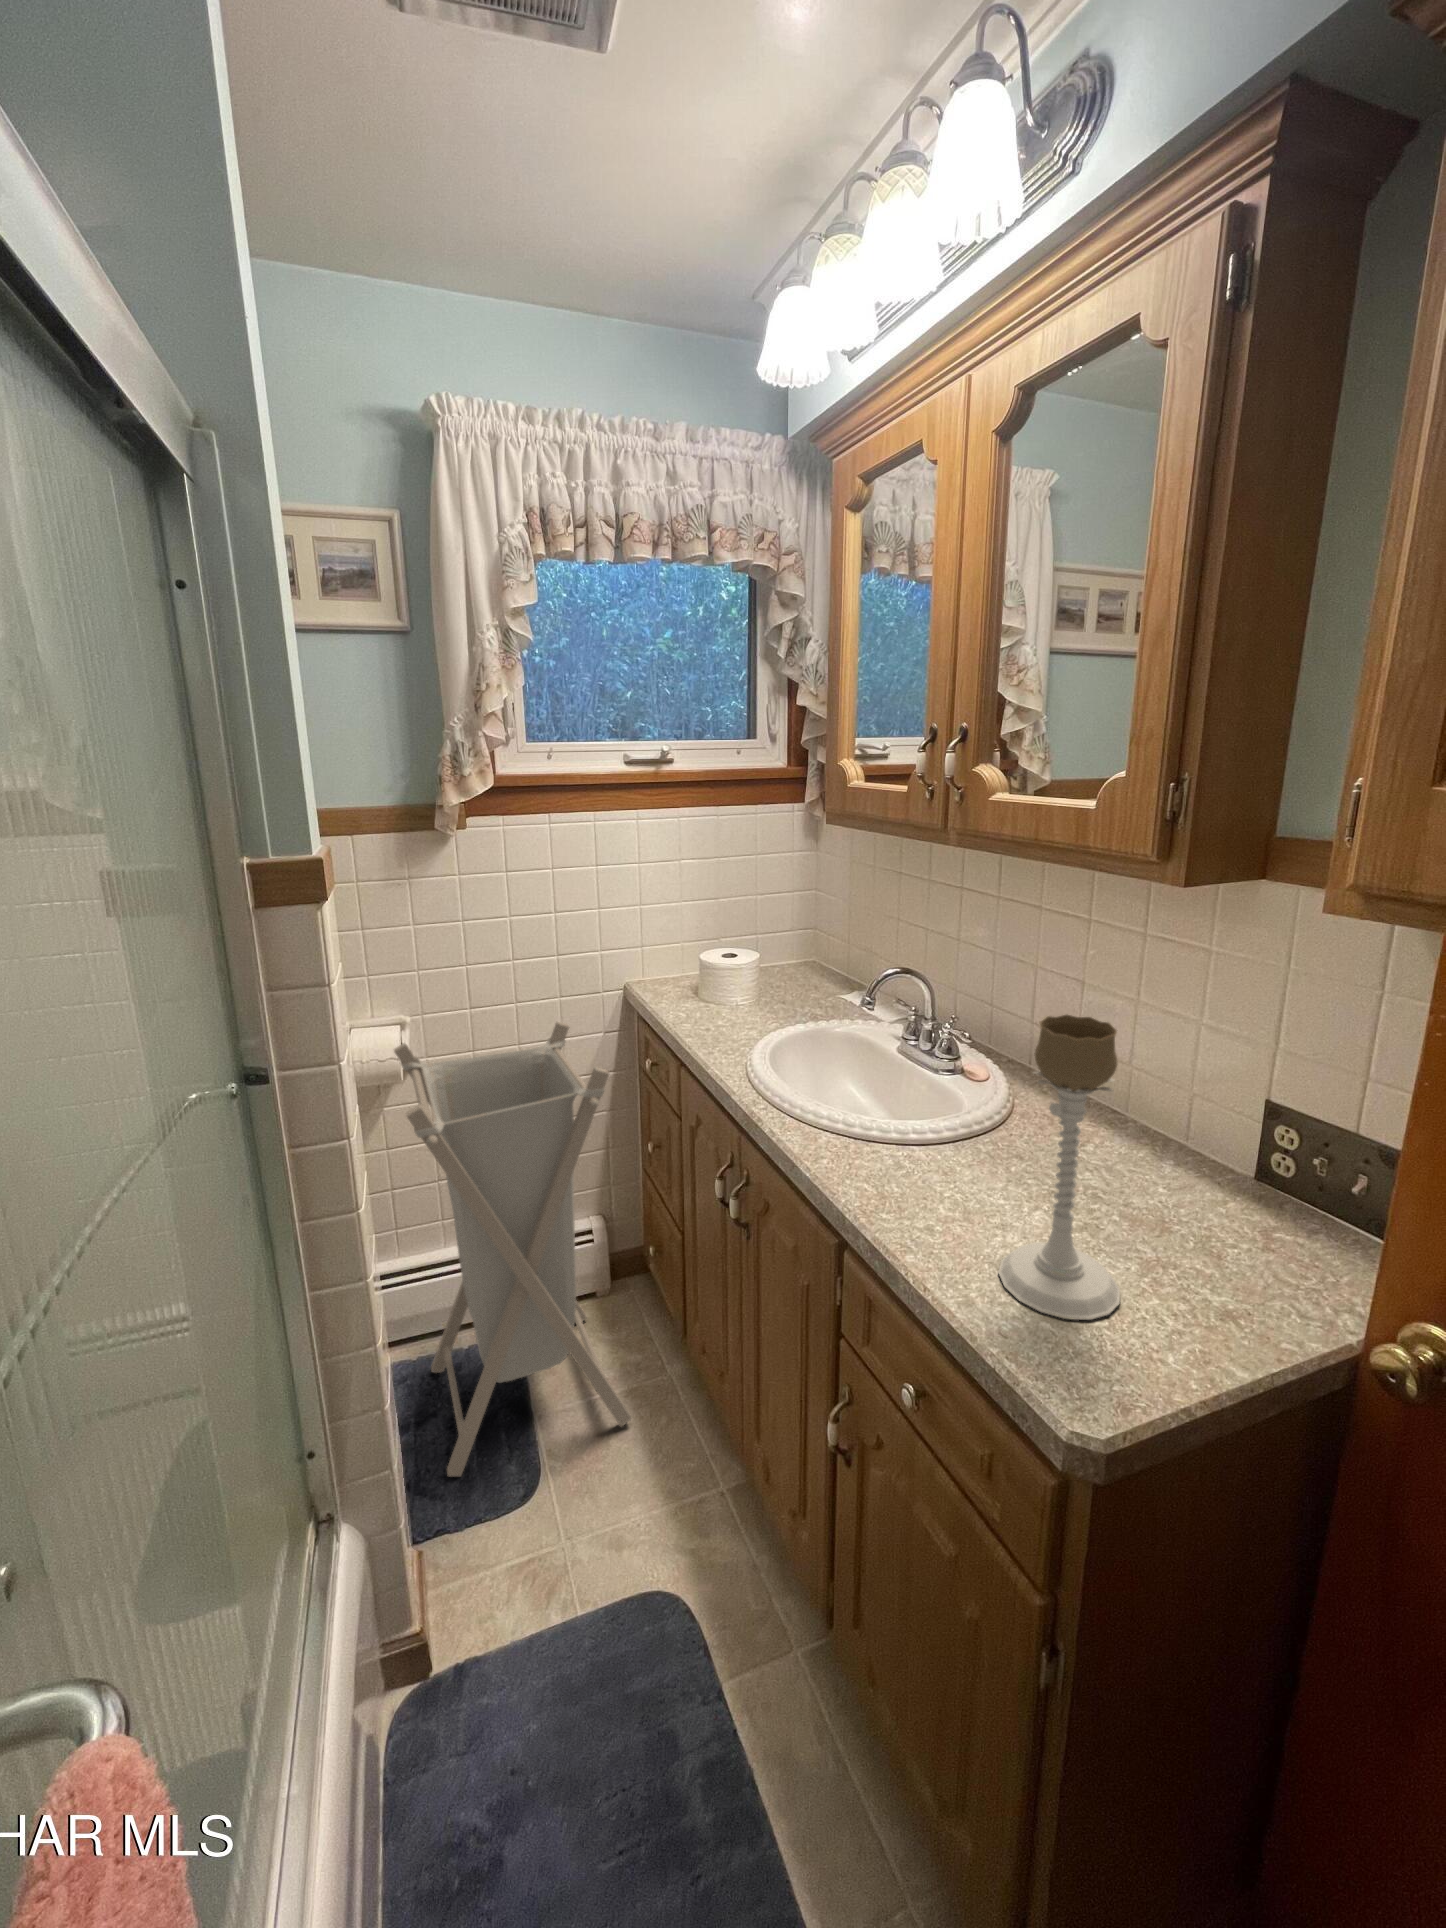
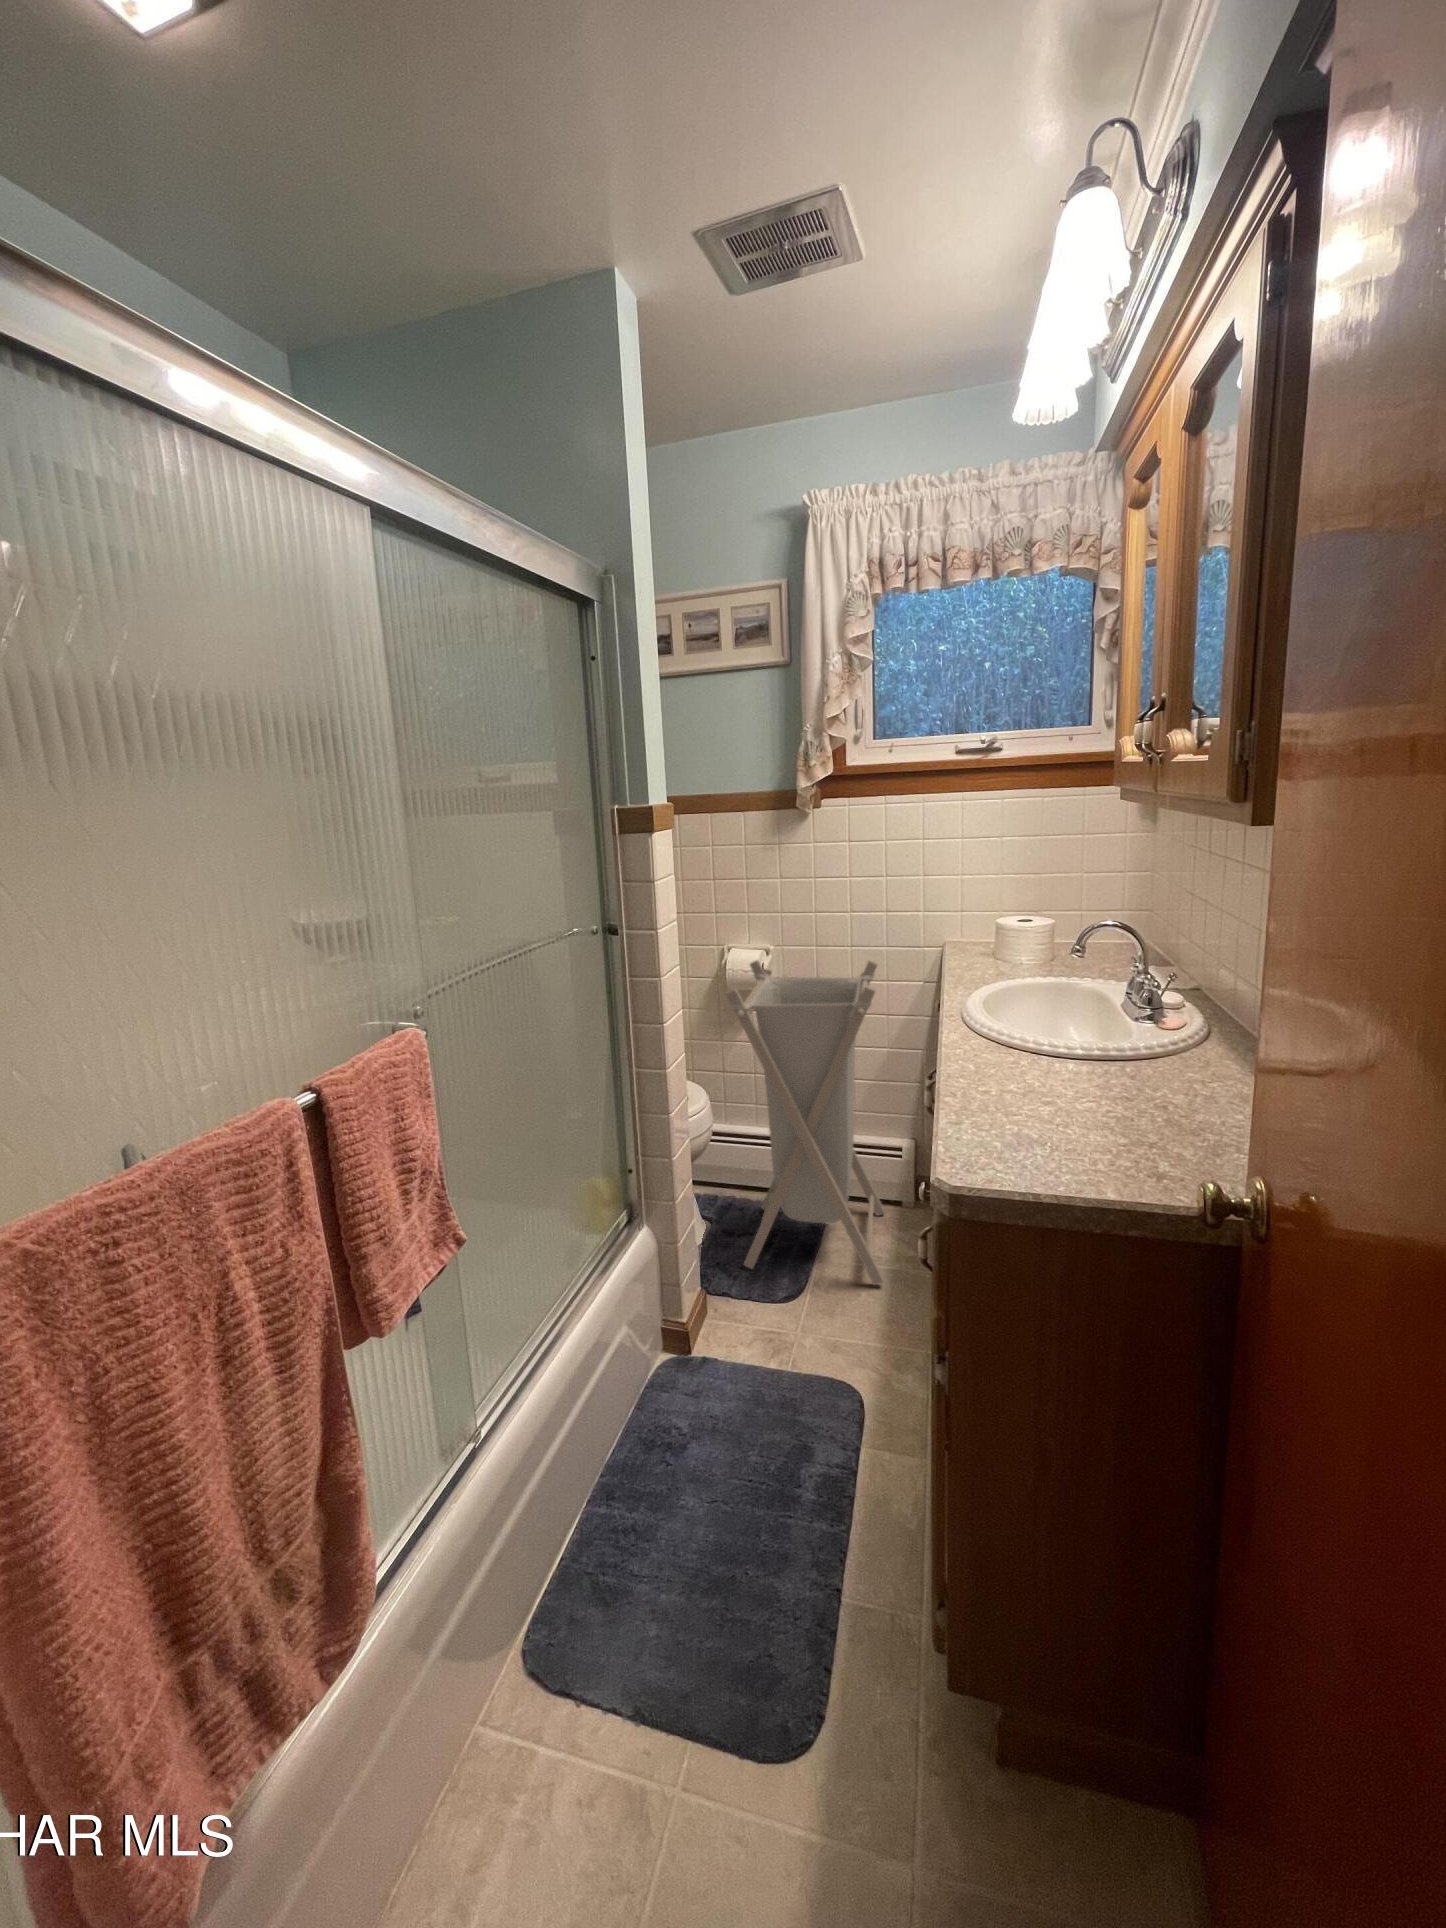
candle holder: present [999,1015,1120,1320] -> none [1005,910,1106,1154]

